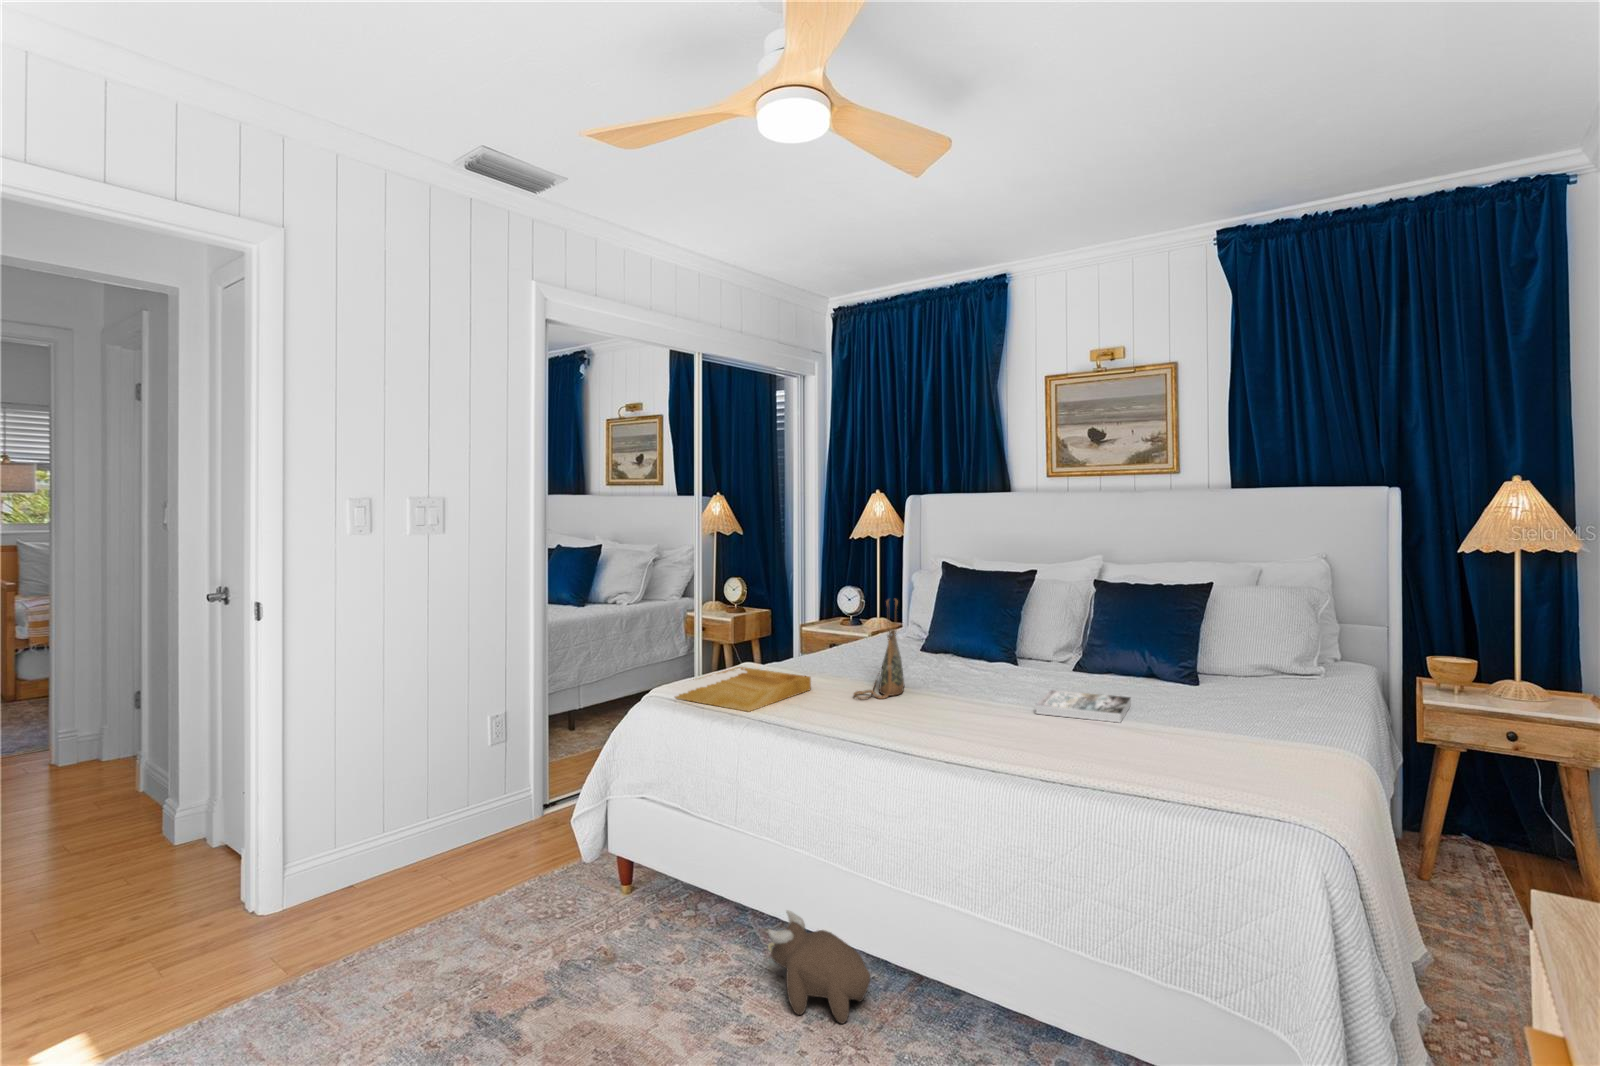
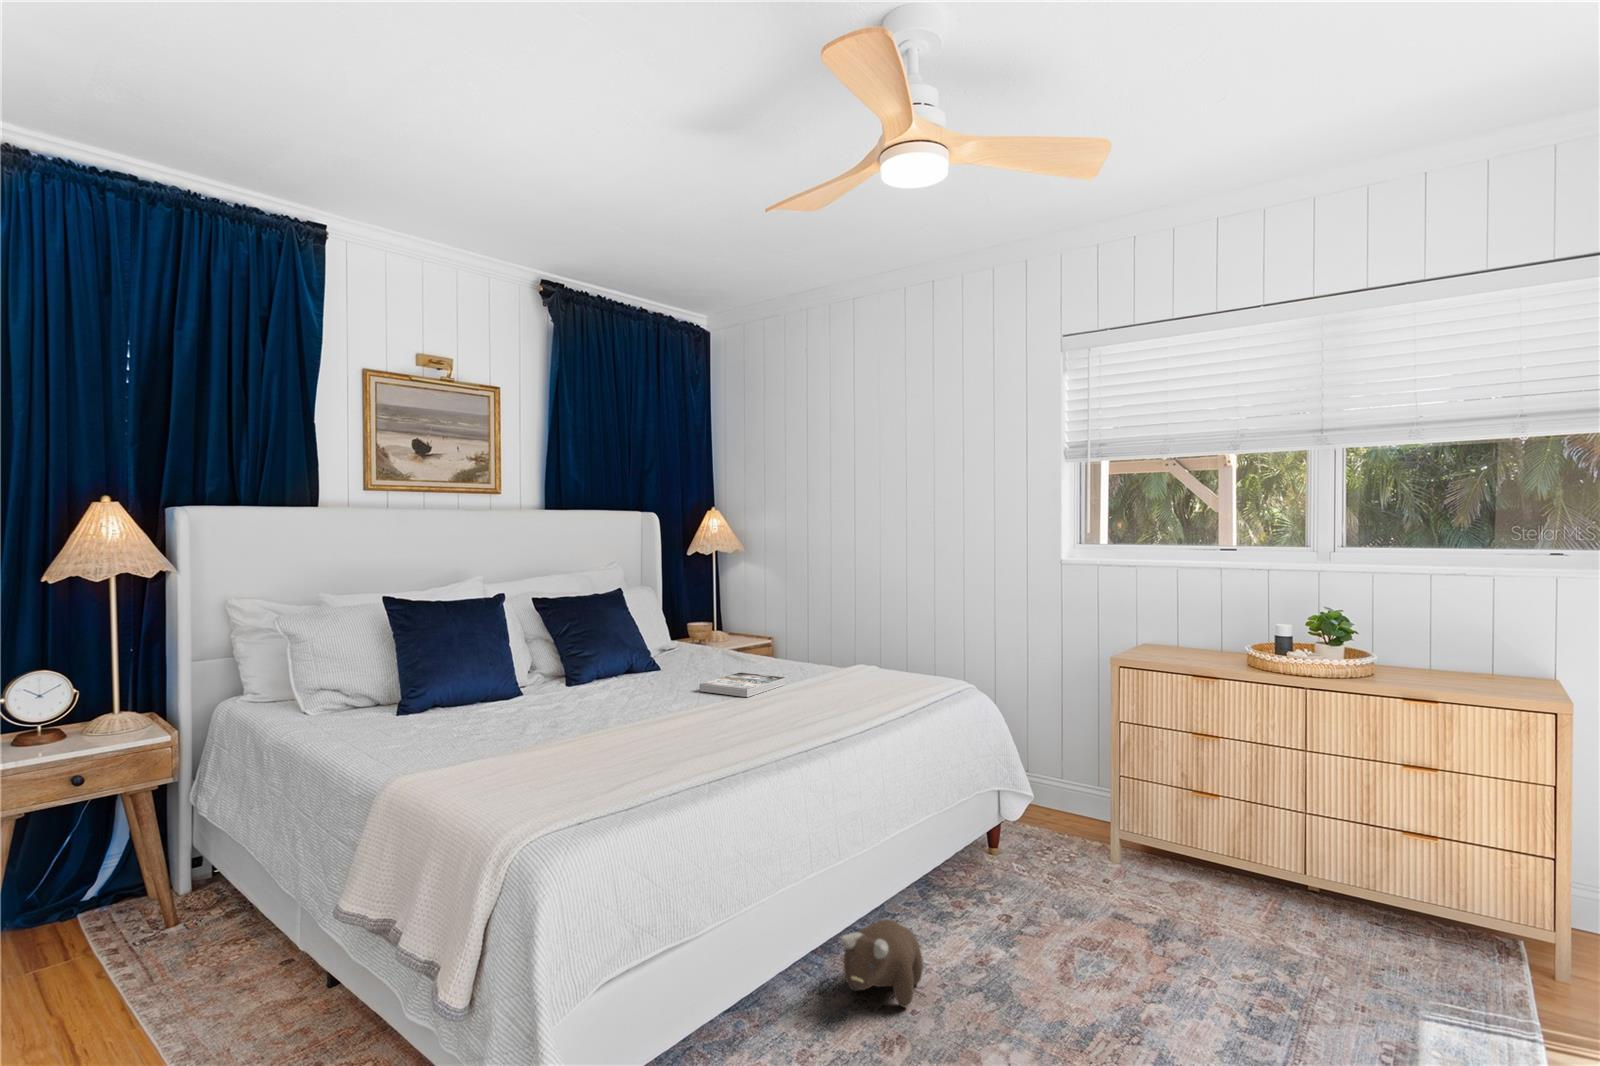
handbag: present [854,599,904,699] -> none [547,618,651,738]
tray: present [675,667,811,712] -> none [444,736,655,819]

